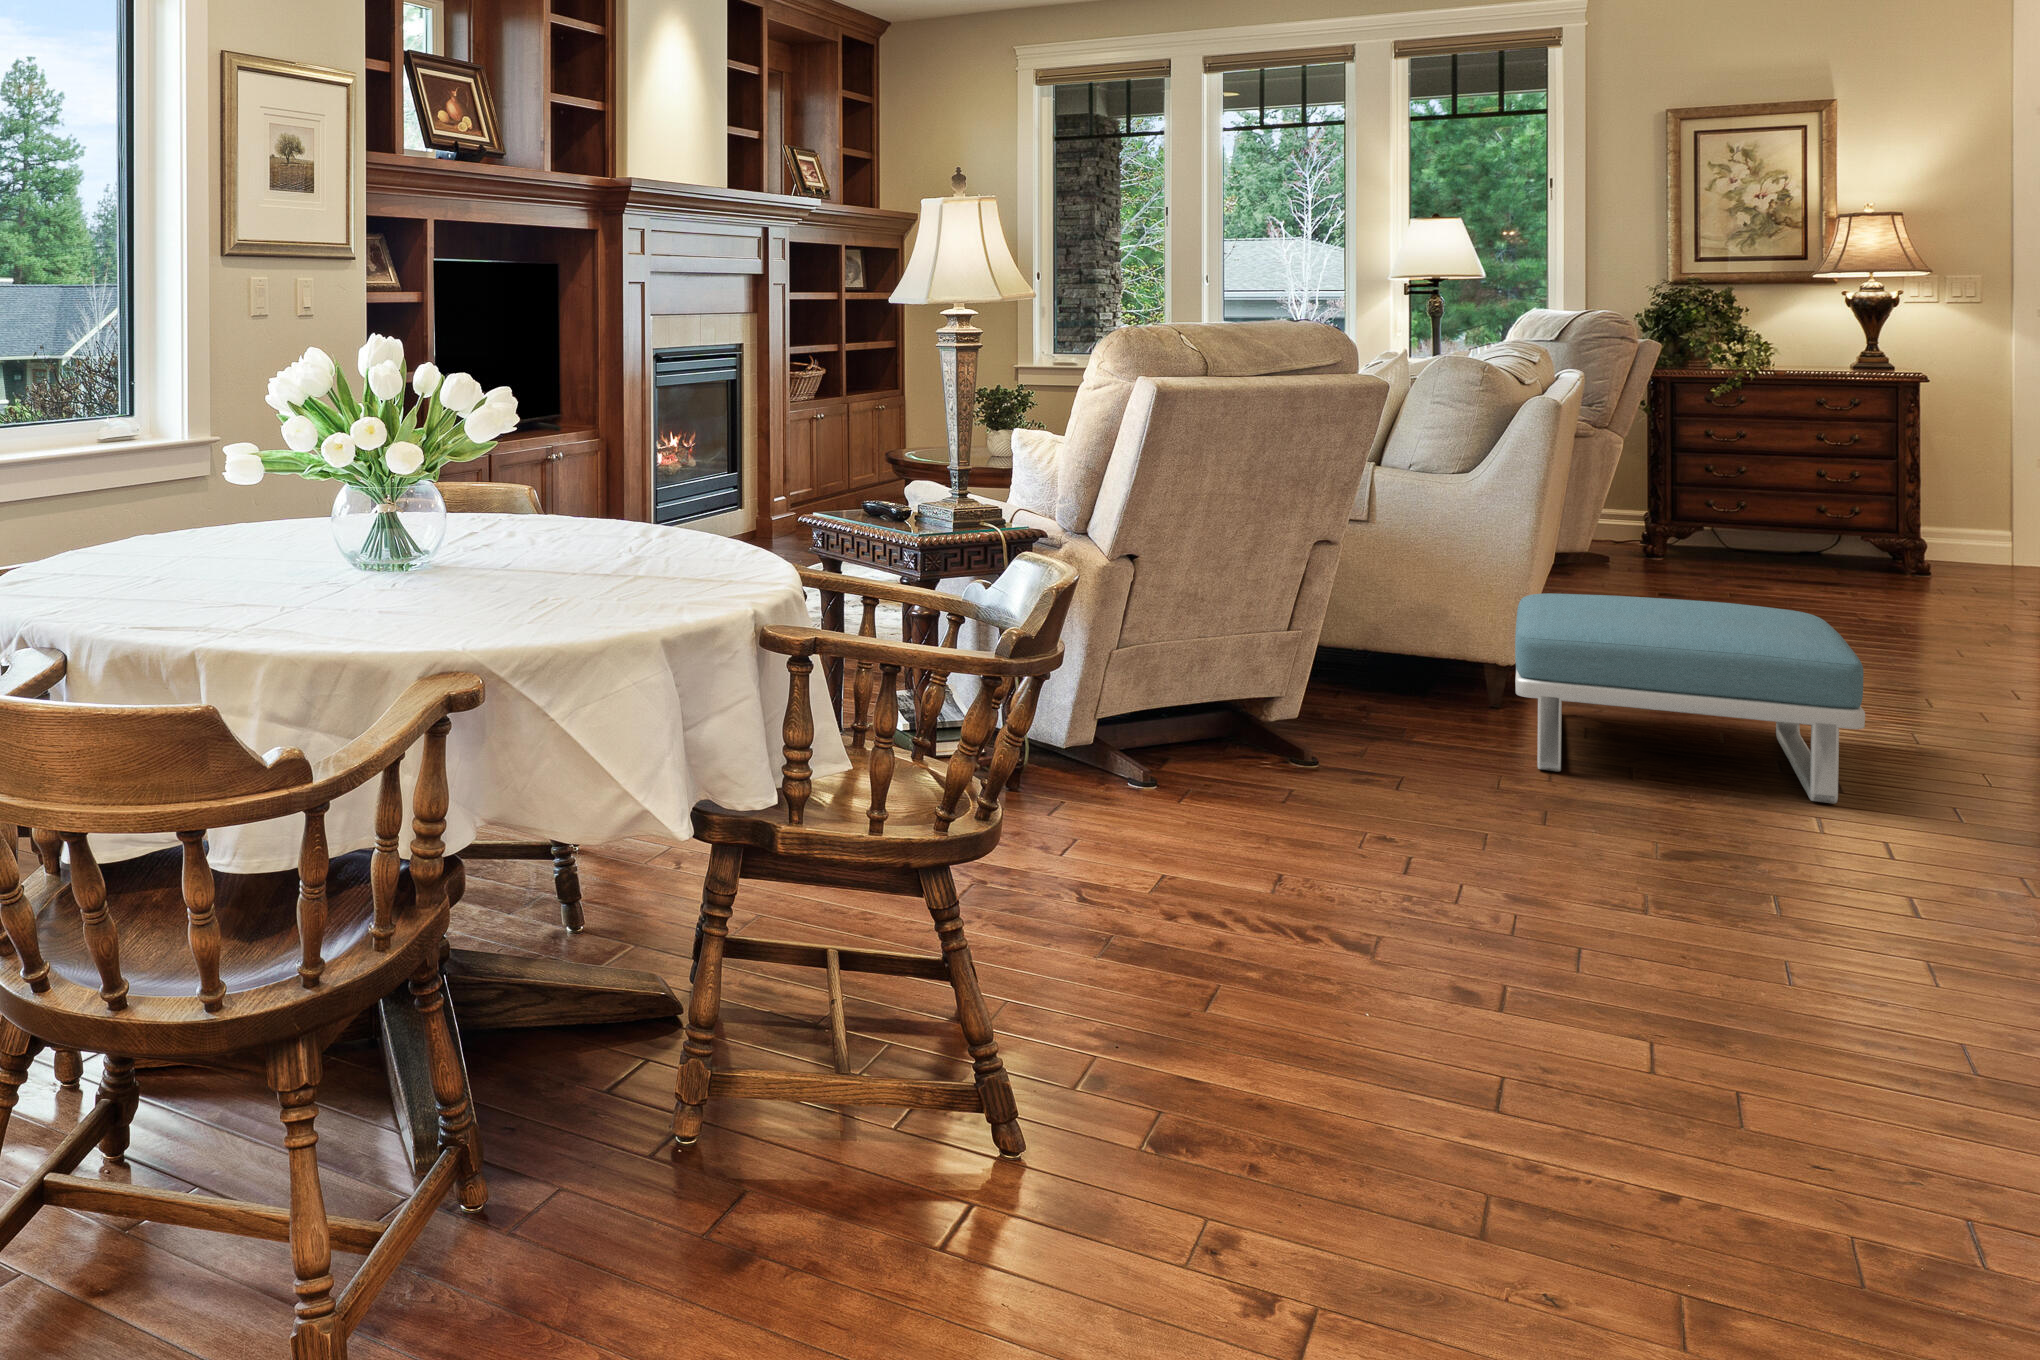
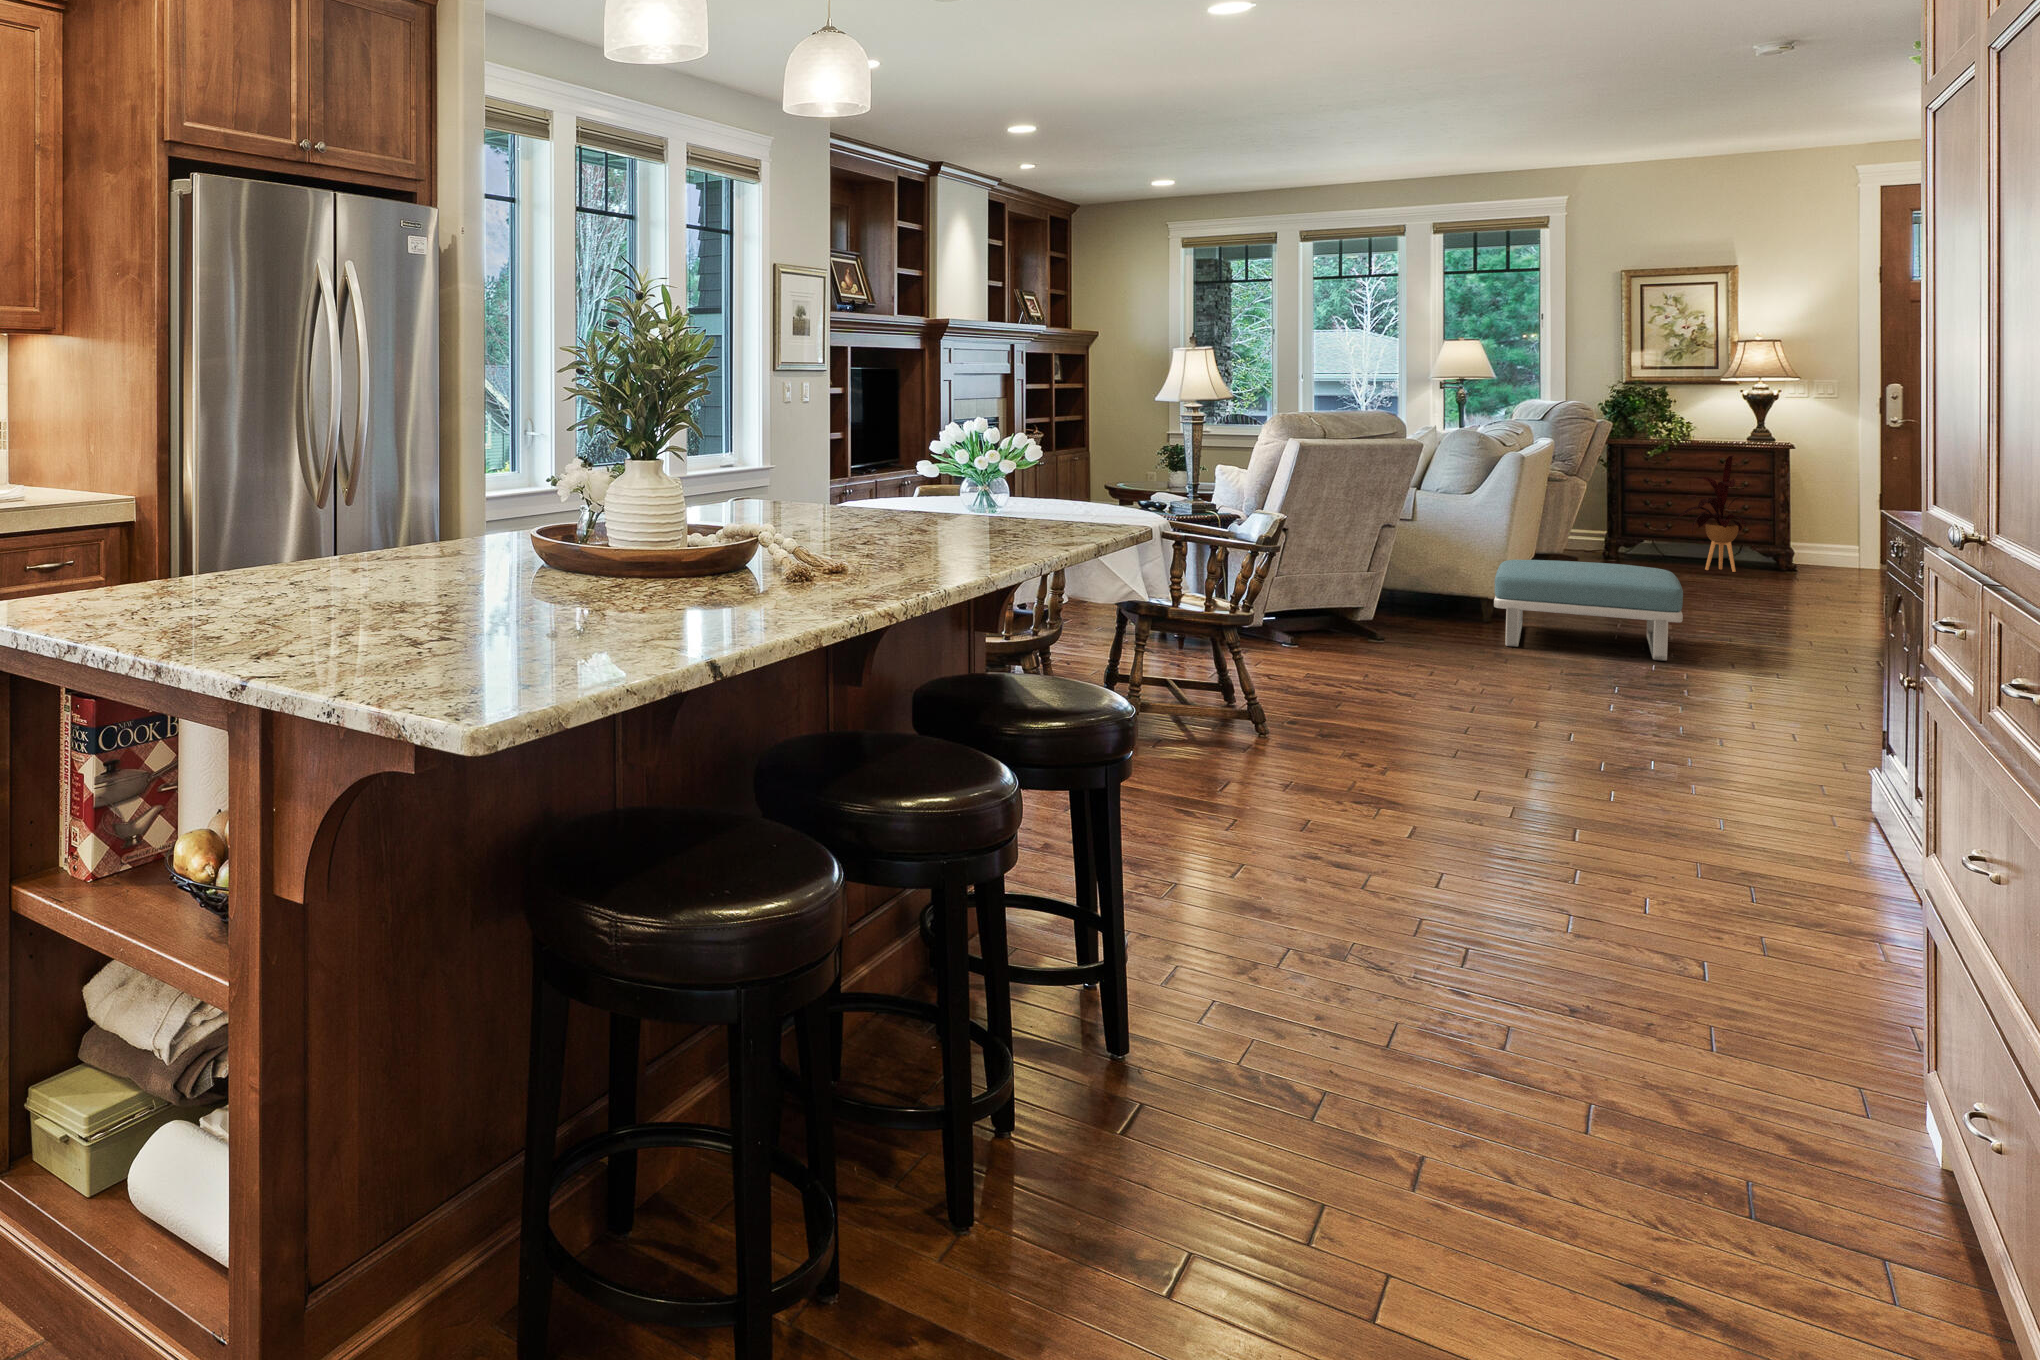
house plant: none [1759,395,1875,580] -> present [1677,455,1746,572]

